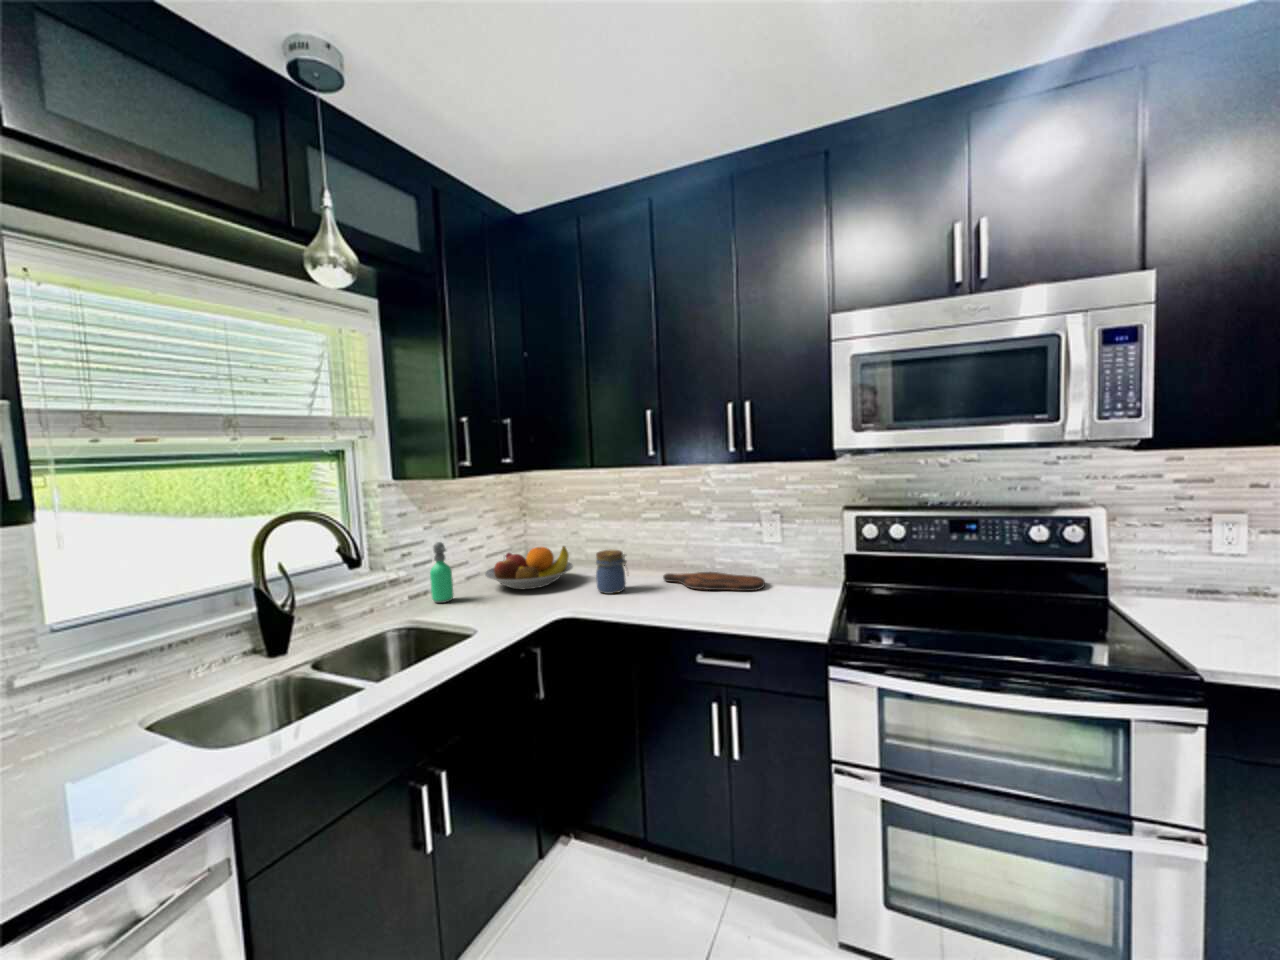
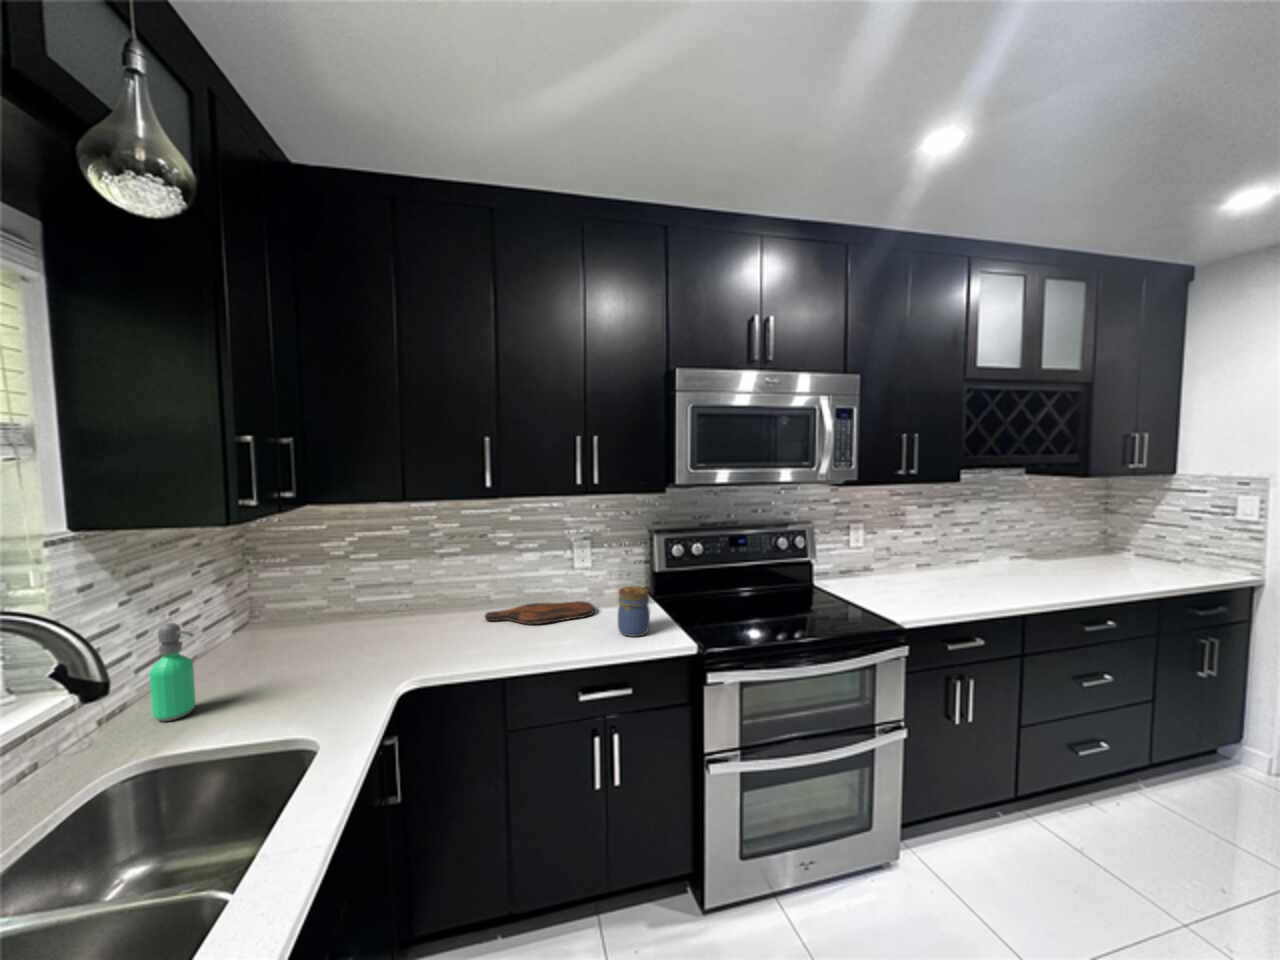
fruit bowl: present [485,546,573,589] -> none [231,598,371,668]
jar: present [596,550,627,594] -> present [617,586,650,637]

